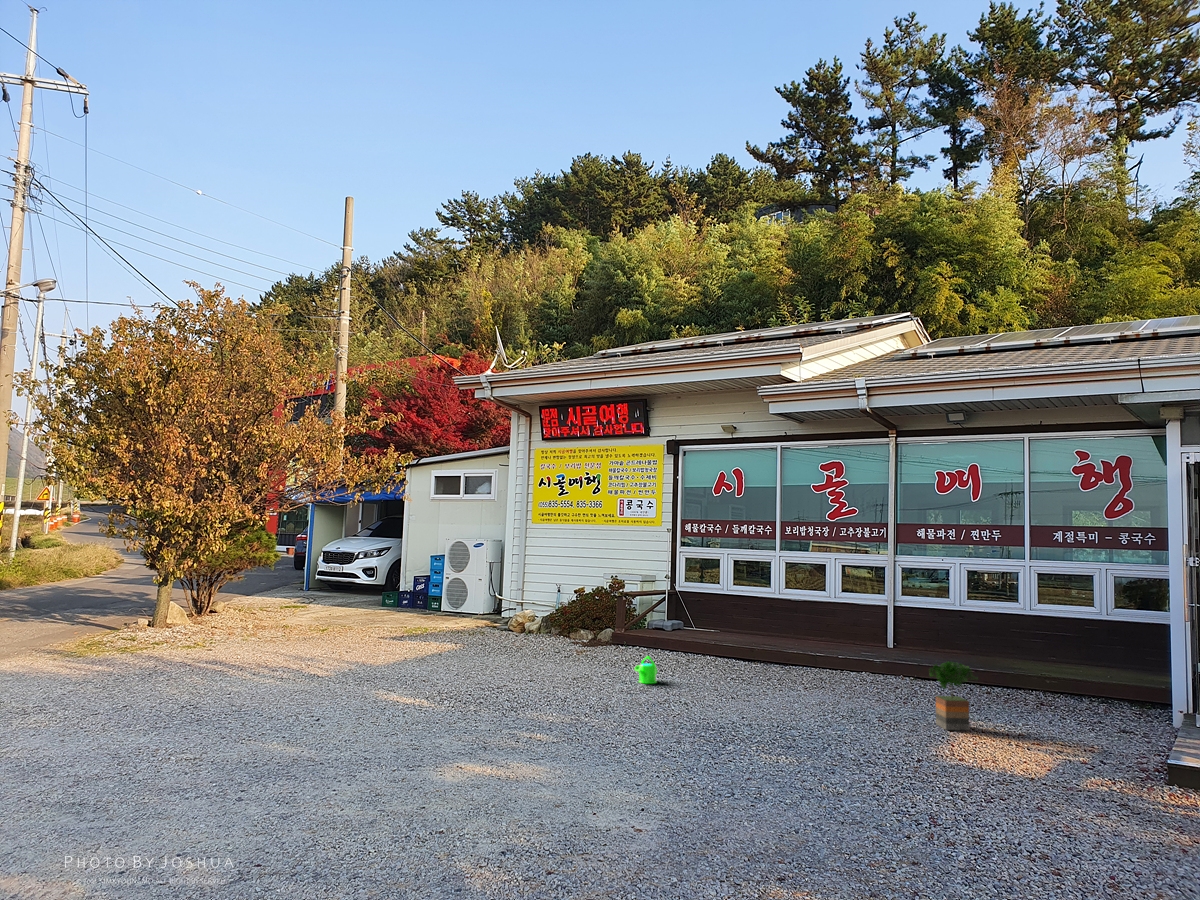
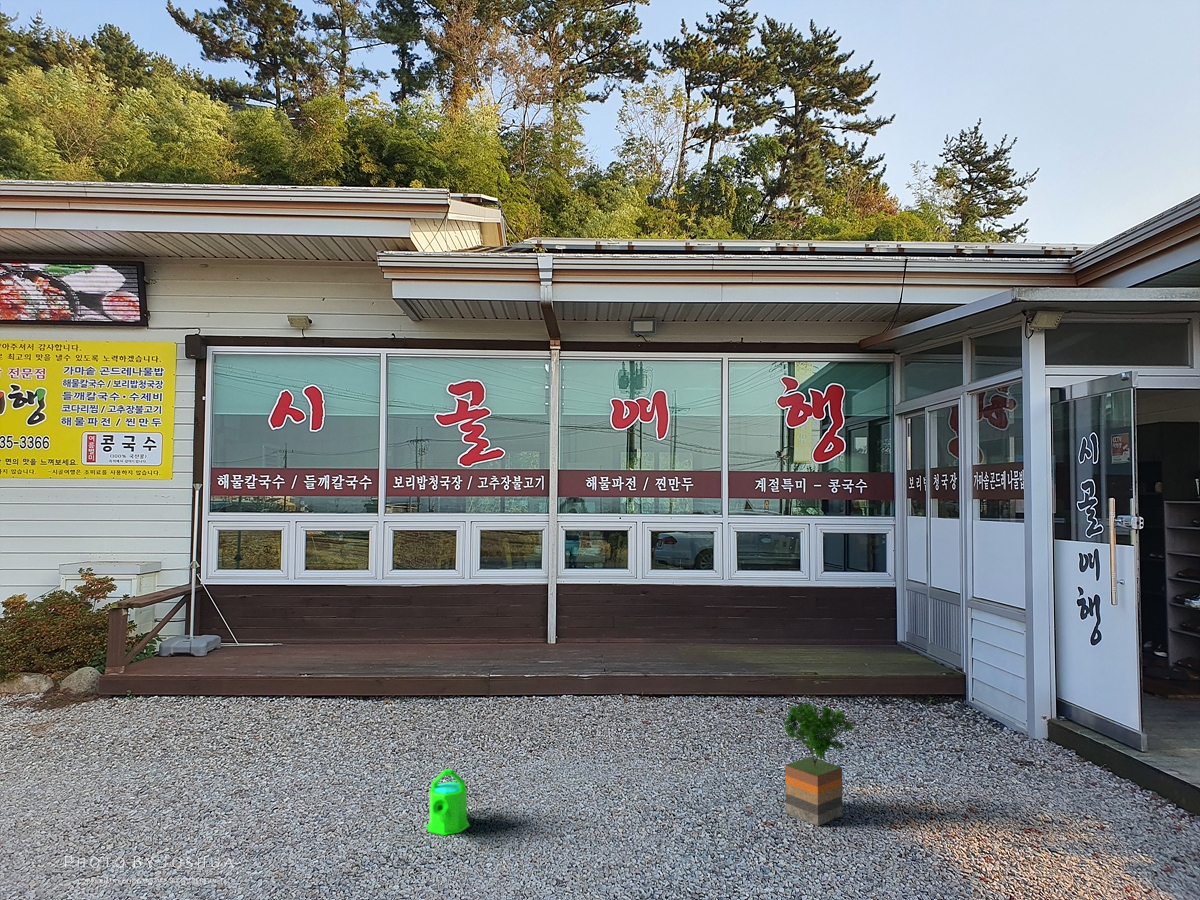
watering can: present [635,656,657,684] -> present [426,769,469,835]

